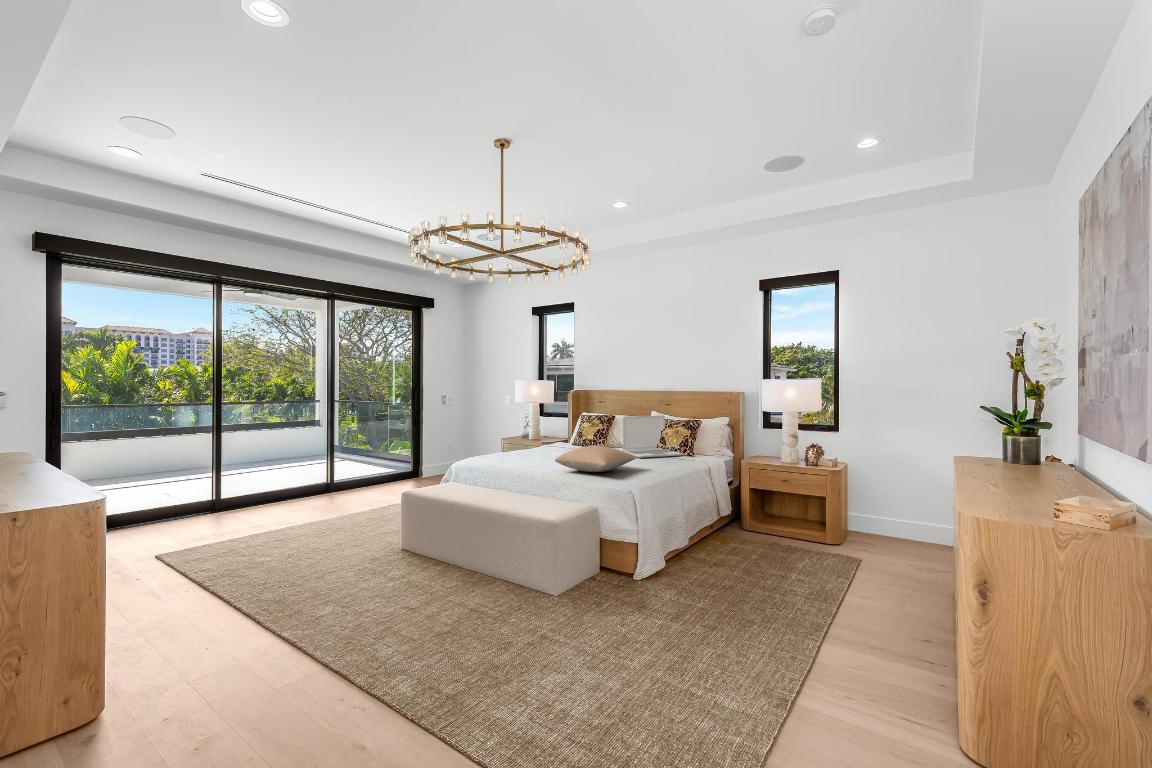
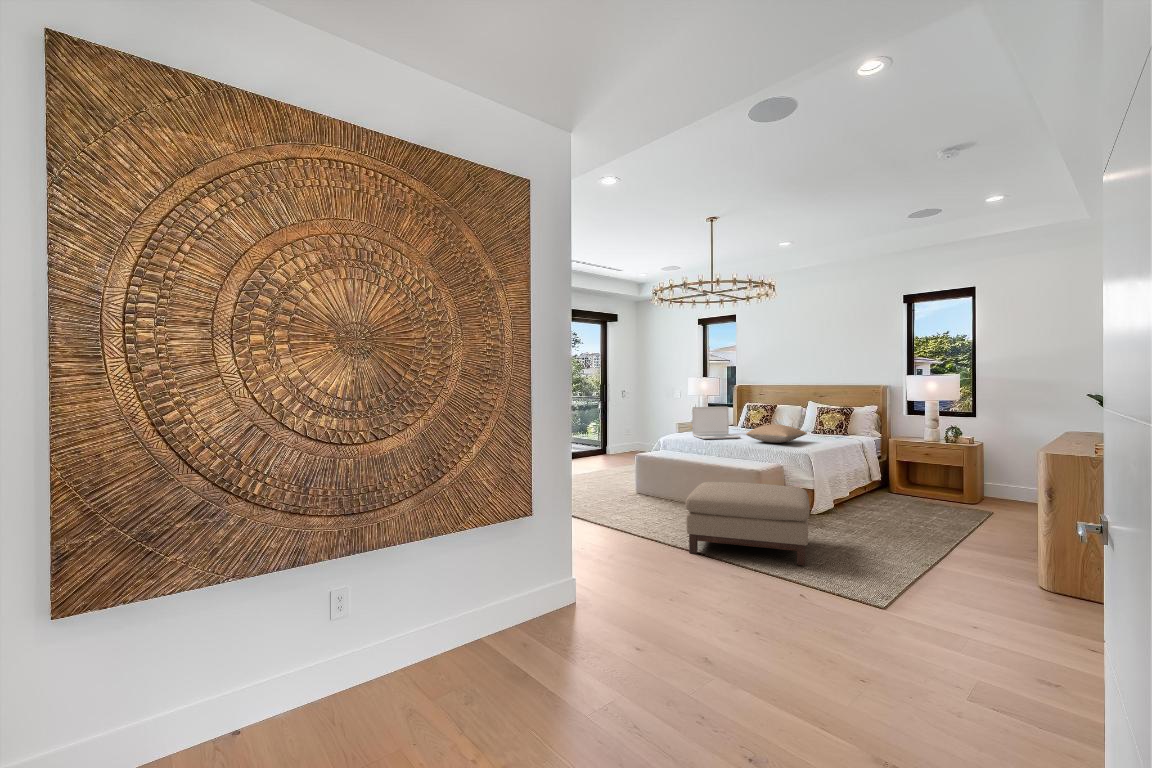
laptop: present [623,416,683,458] -> present [692,406,740,439]
ottoman: none [376,554,609,734] -> present [686,482,810,566]

